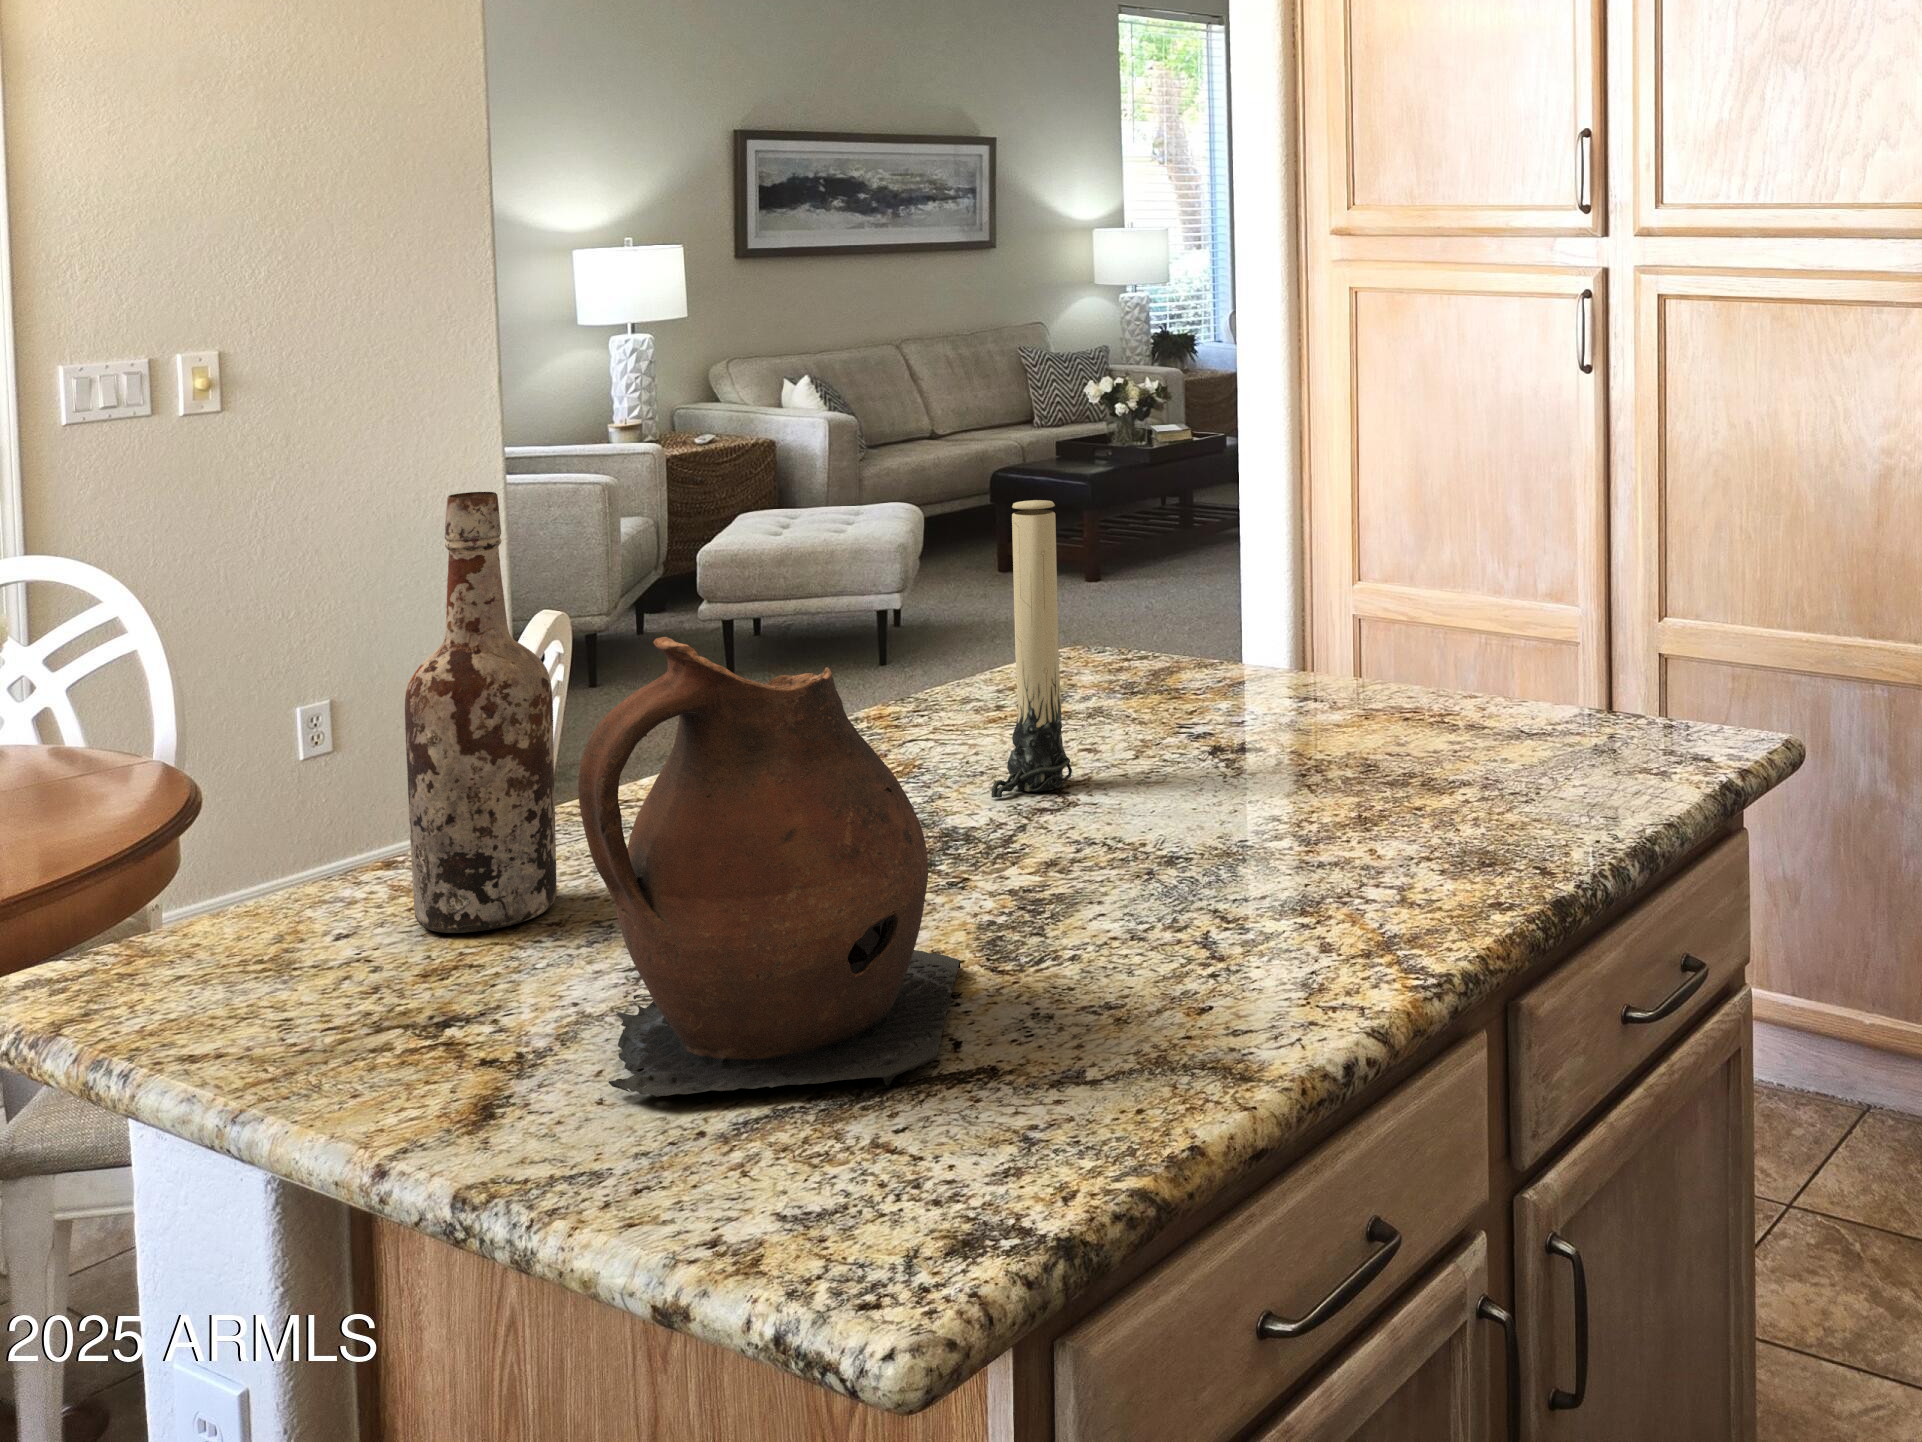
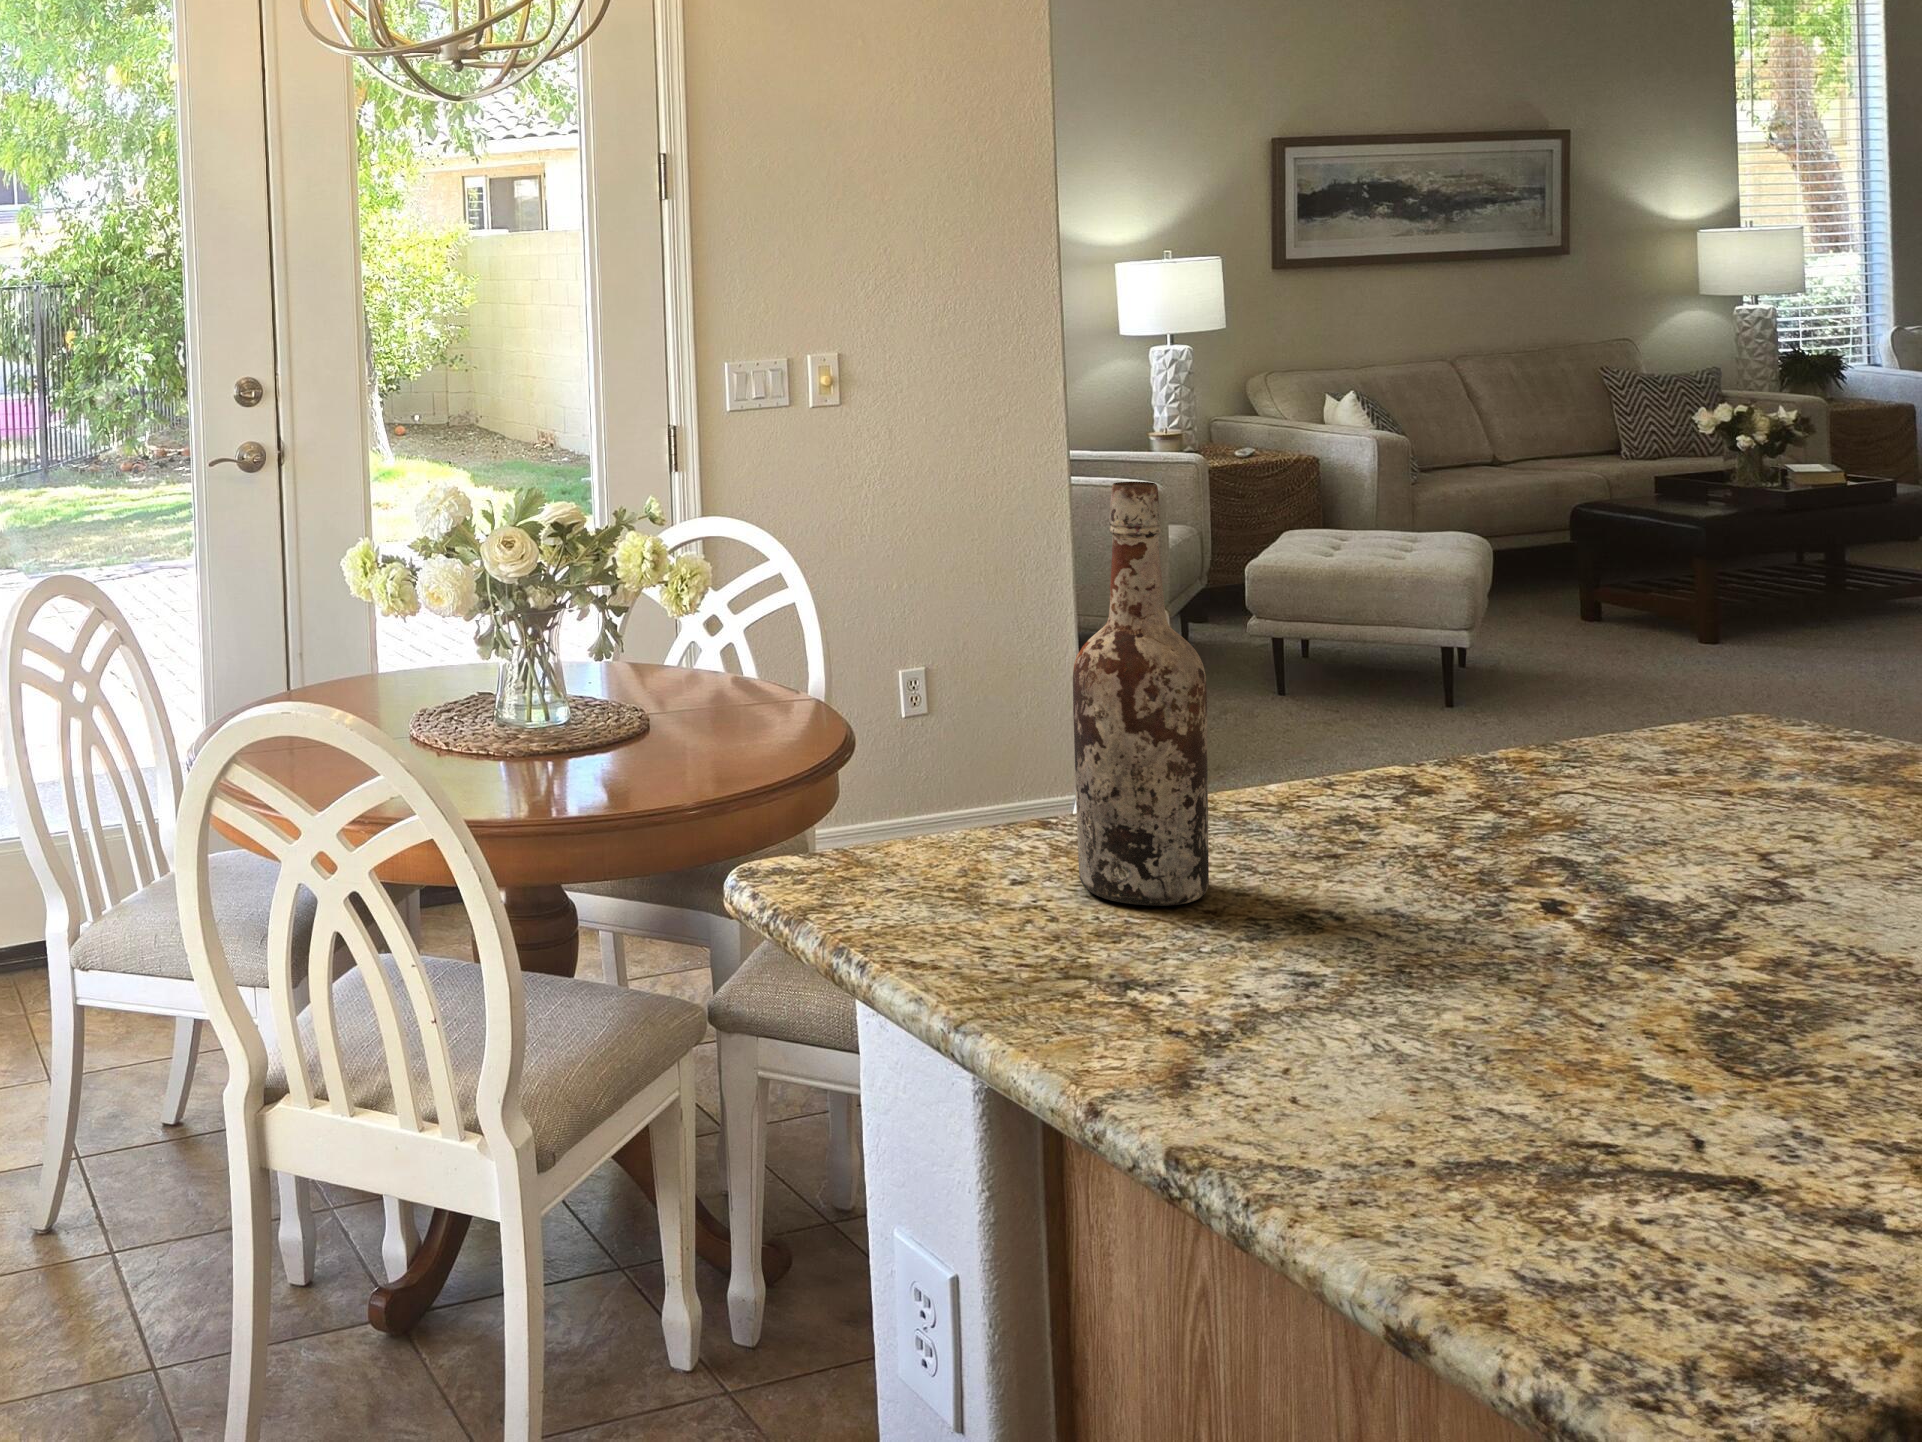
candle: present [991,500,1072,798] -> none [1683,533,1790,876]
ceramic pitcher: present [578,637,960,1097] -> none [1273,639,1685,1168]

